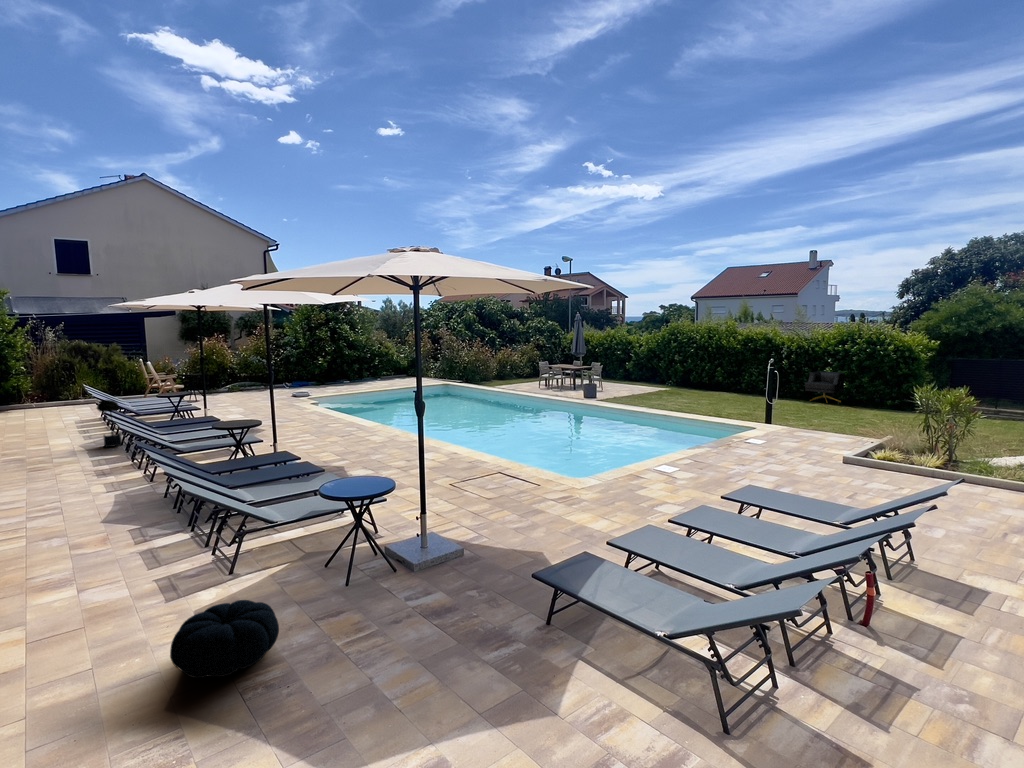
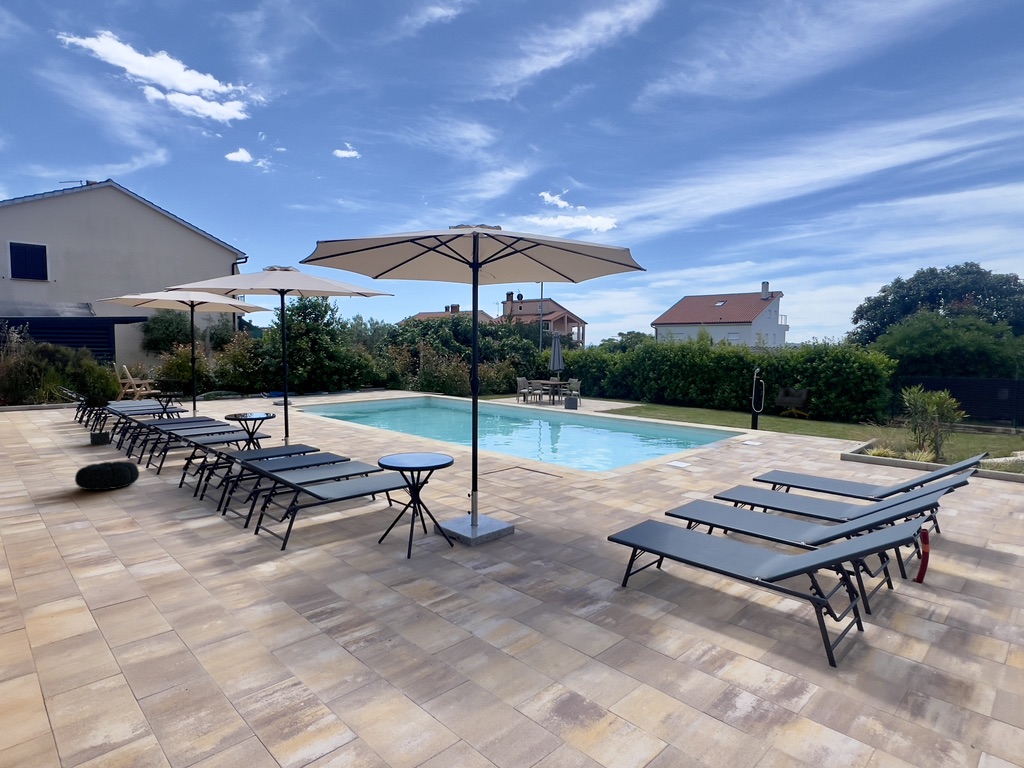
pouf: present [170,600,279,678] -> present [75,461,139,490]

